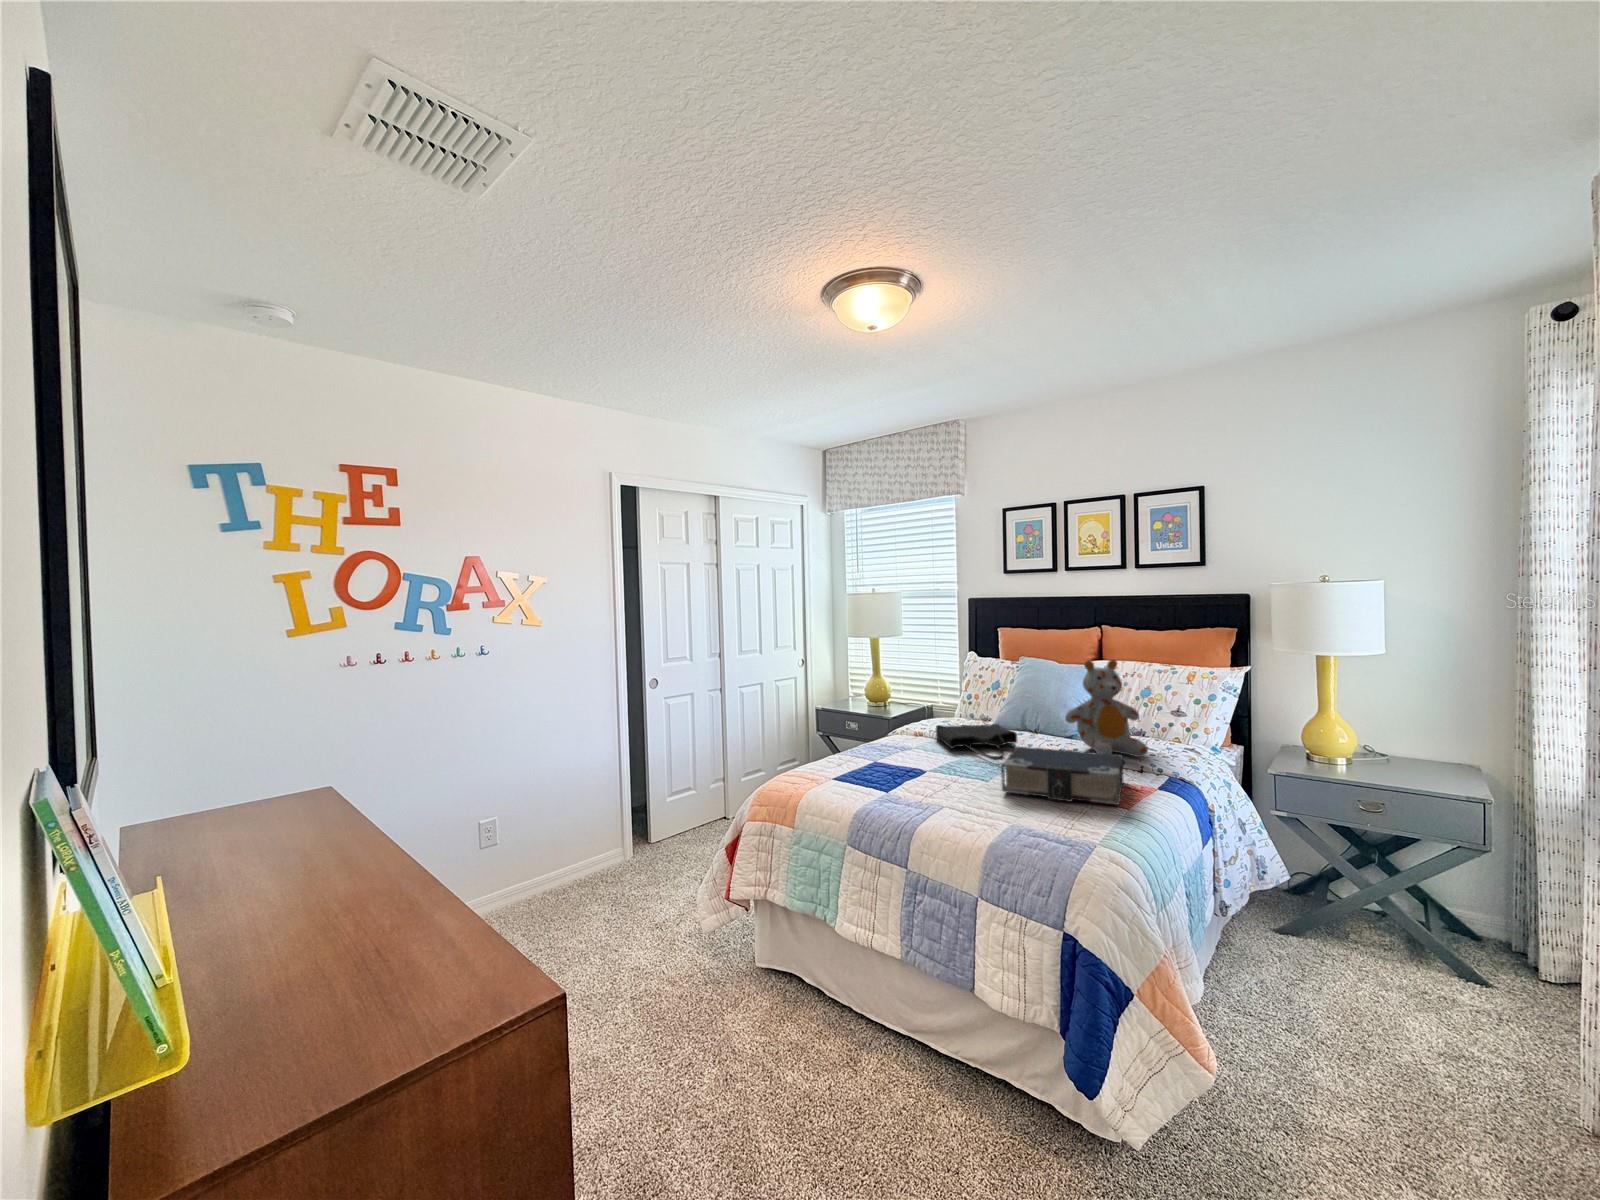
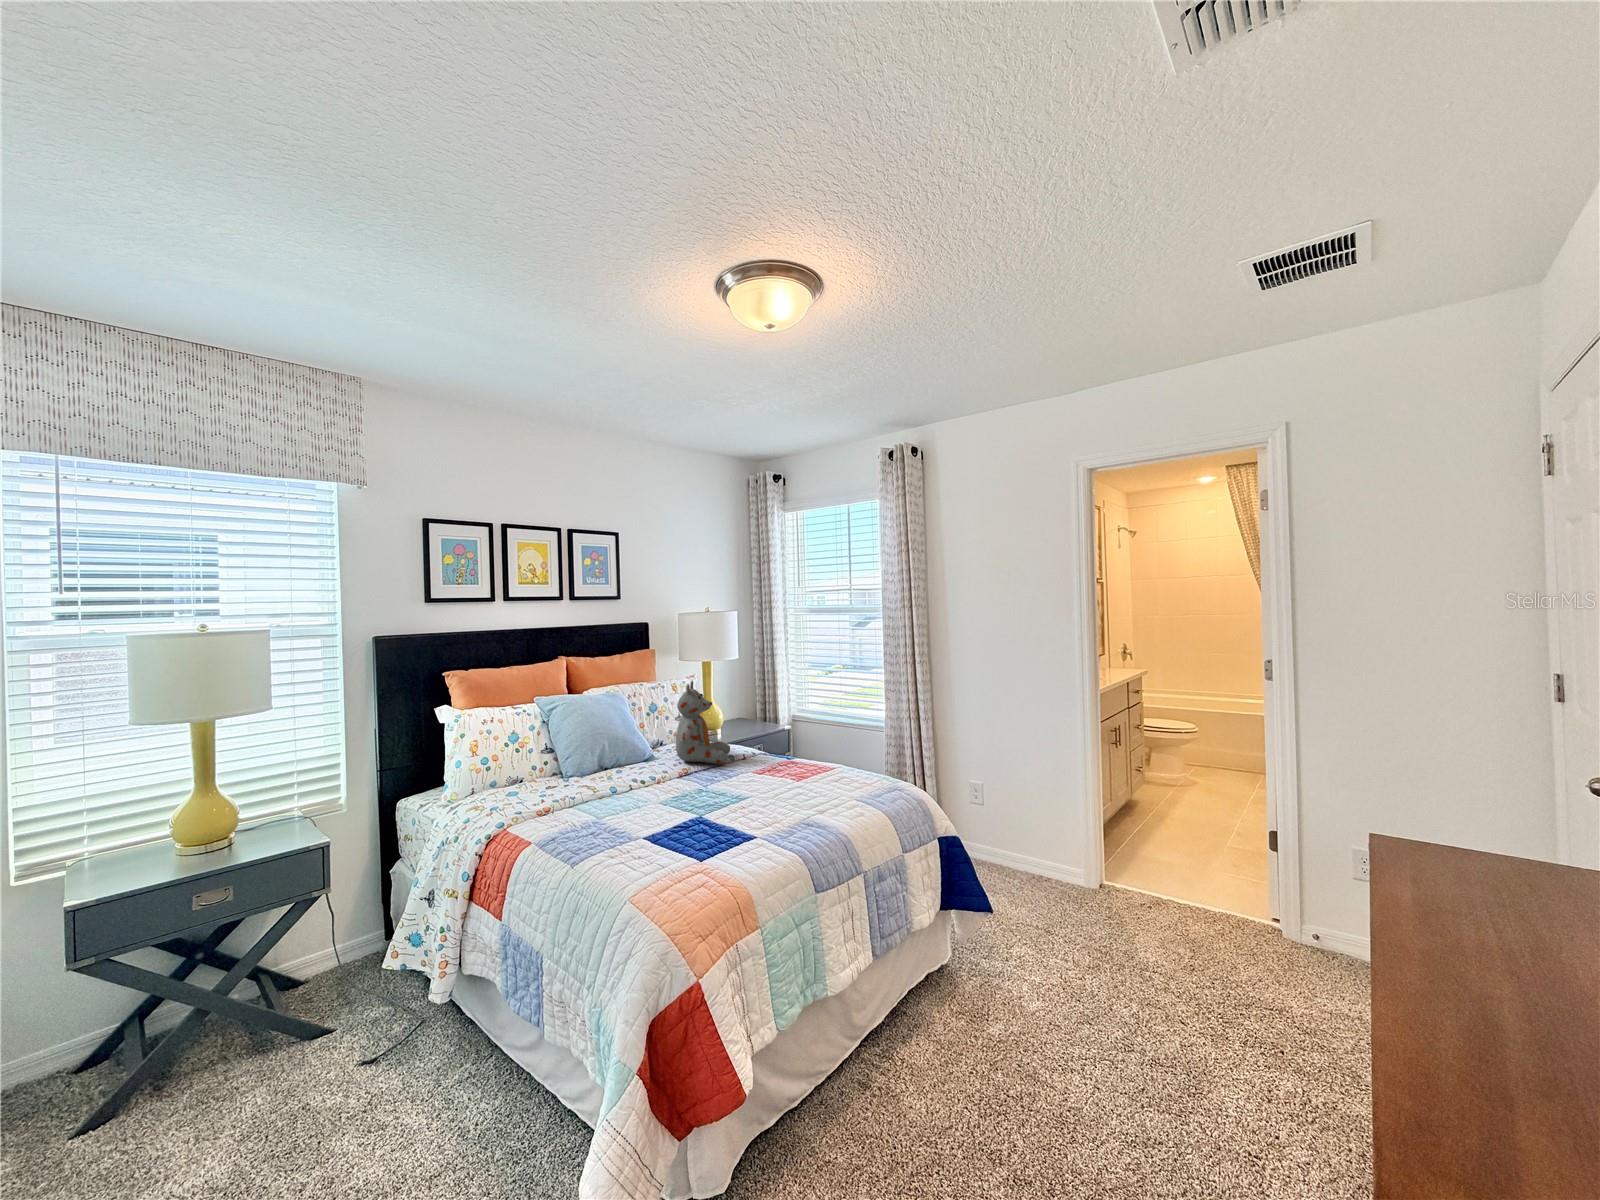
tote bag: present [936,724,1017,760] -> none [577,767,693,807]
book: present [1001,747,1123,805] -> none [722,750,827,805]

